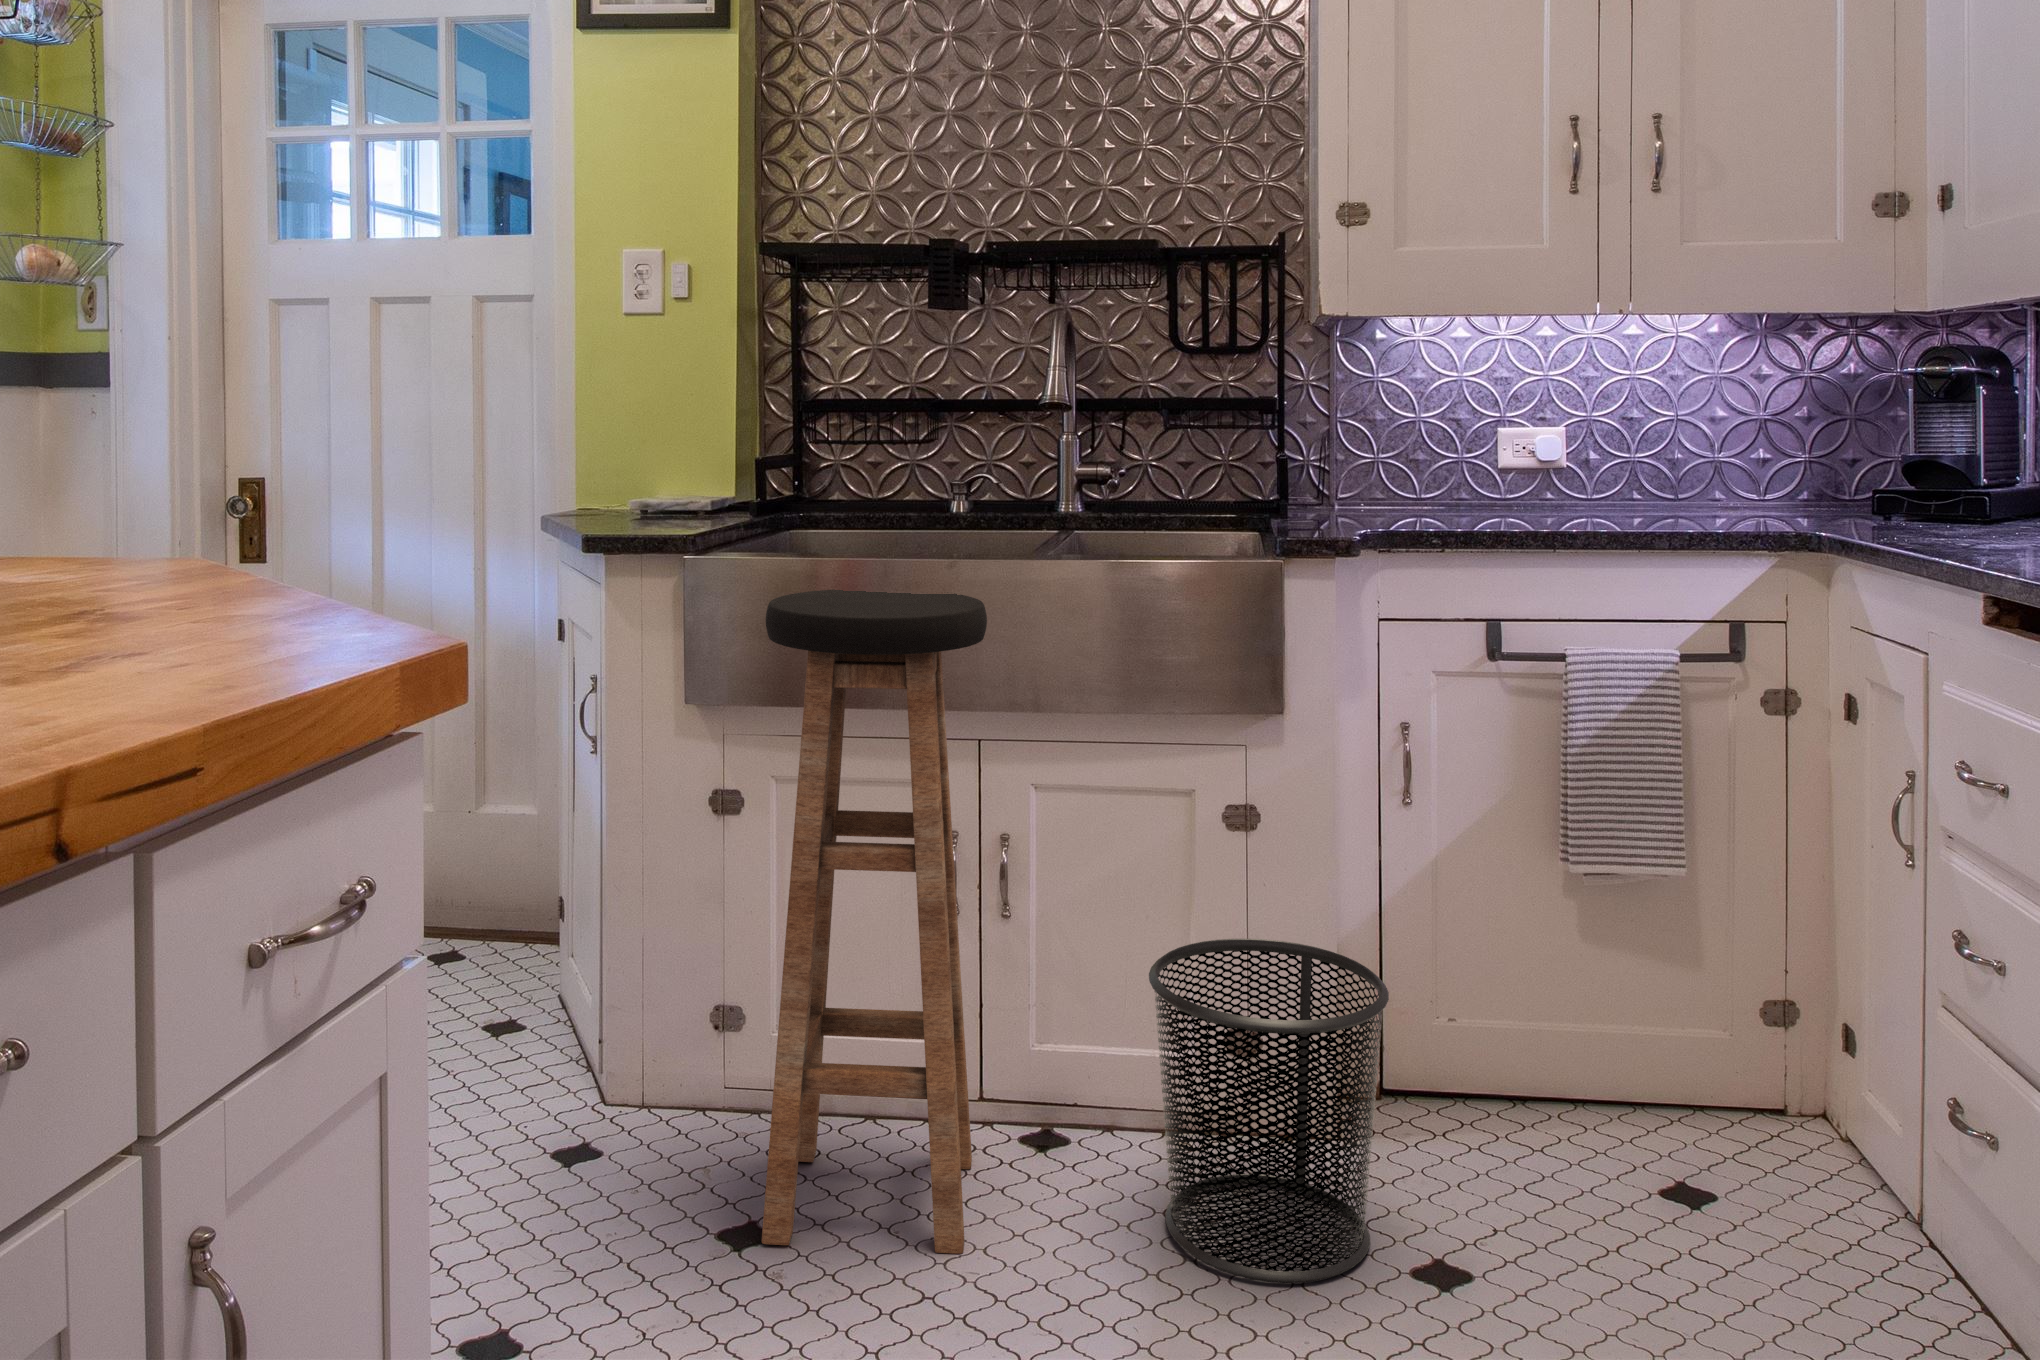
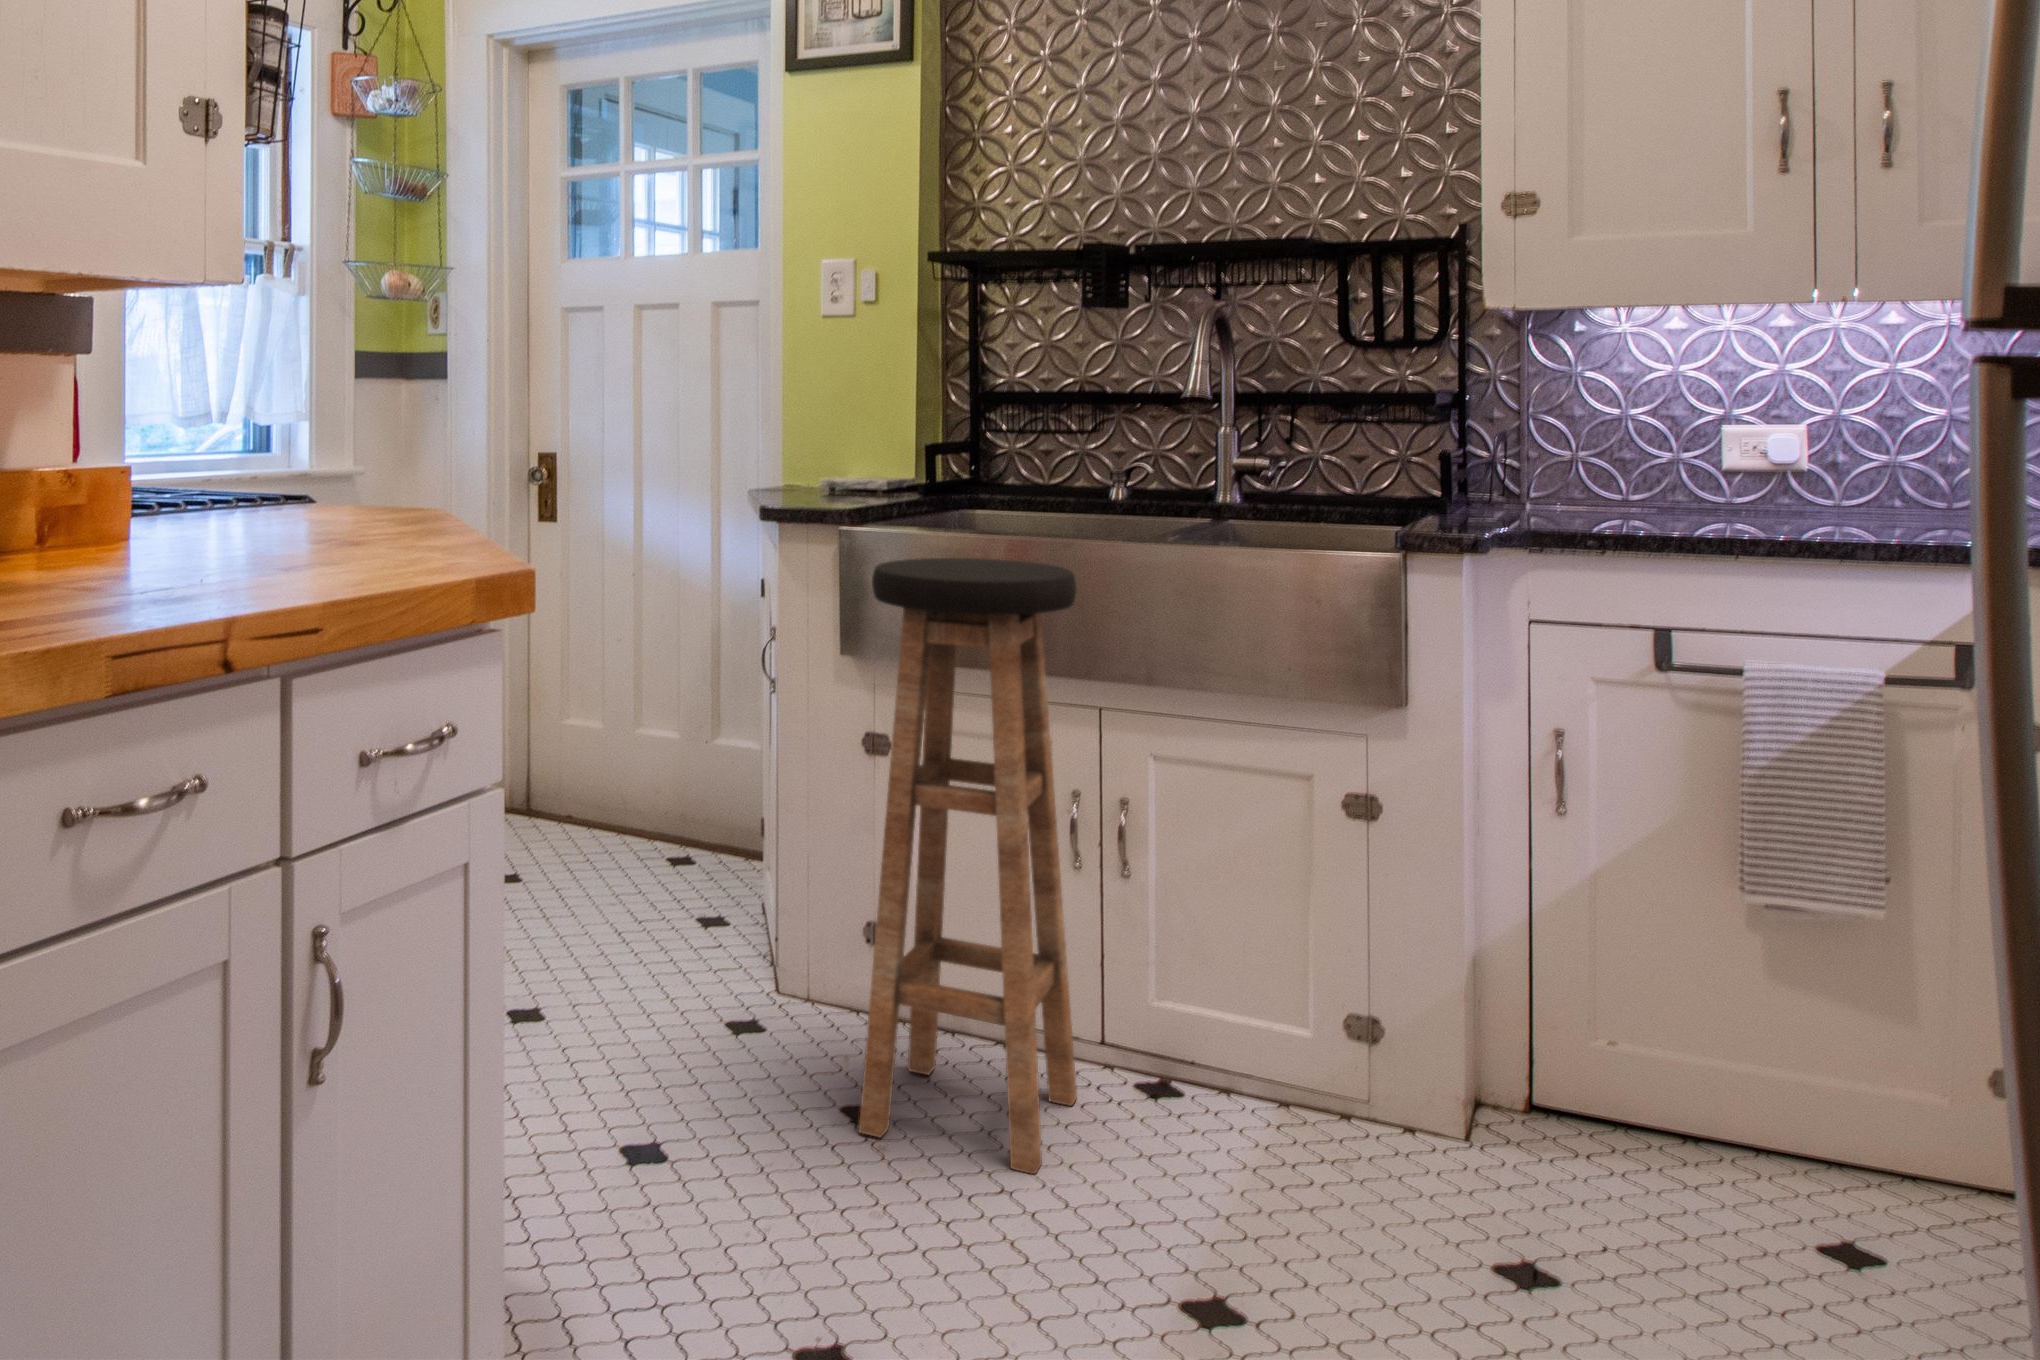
trash can: present [1149,939,1389,1283] -> none [1225,919,1478,1267]

